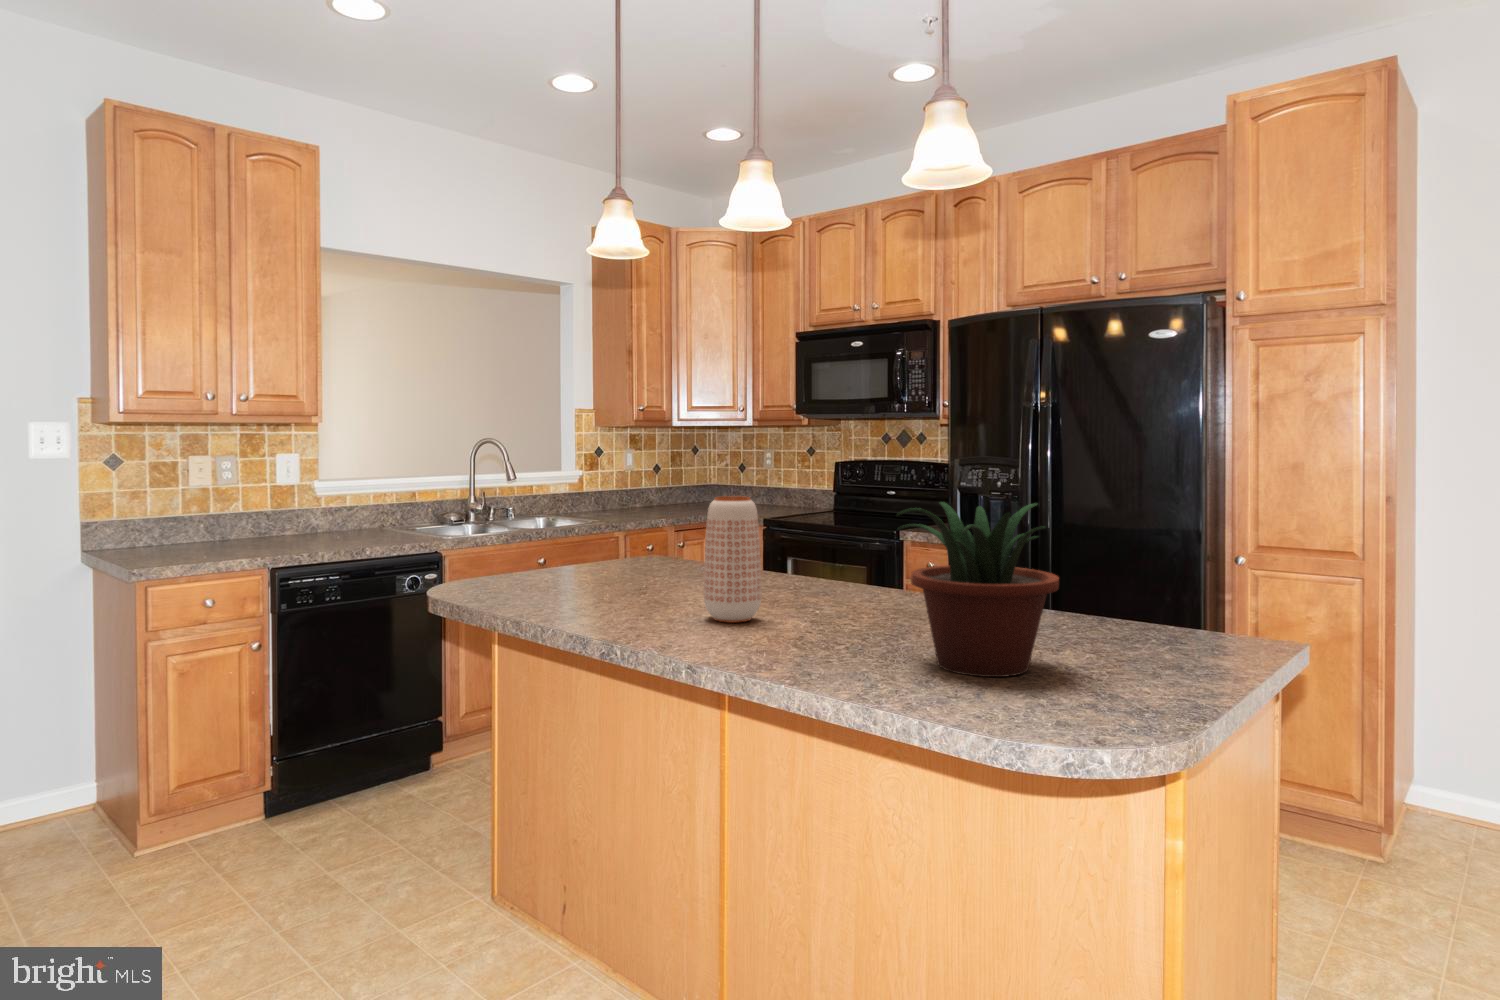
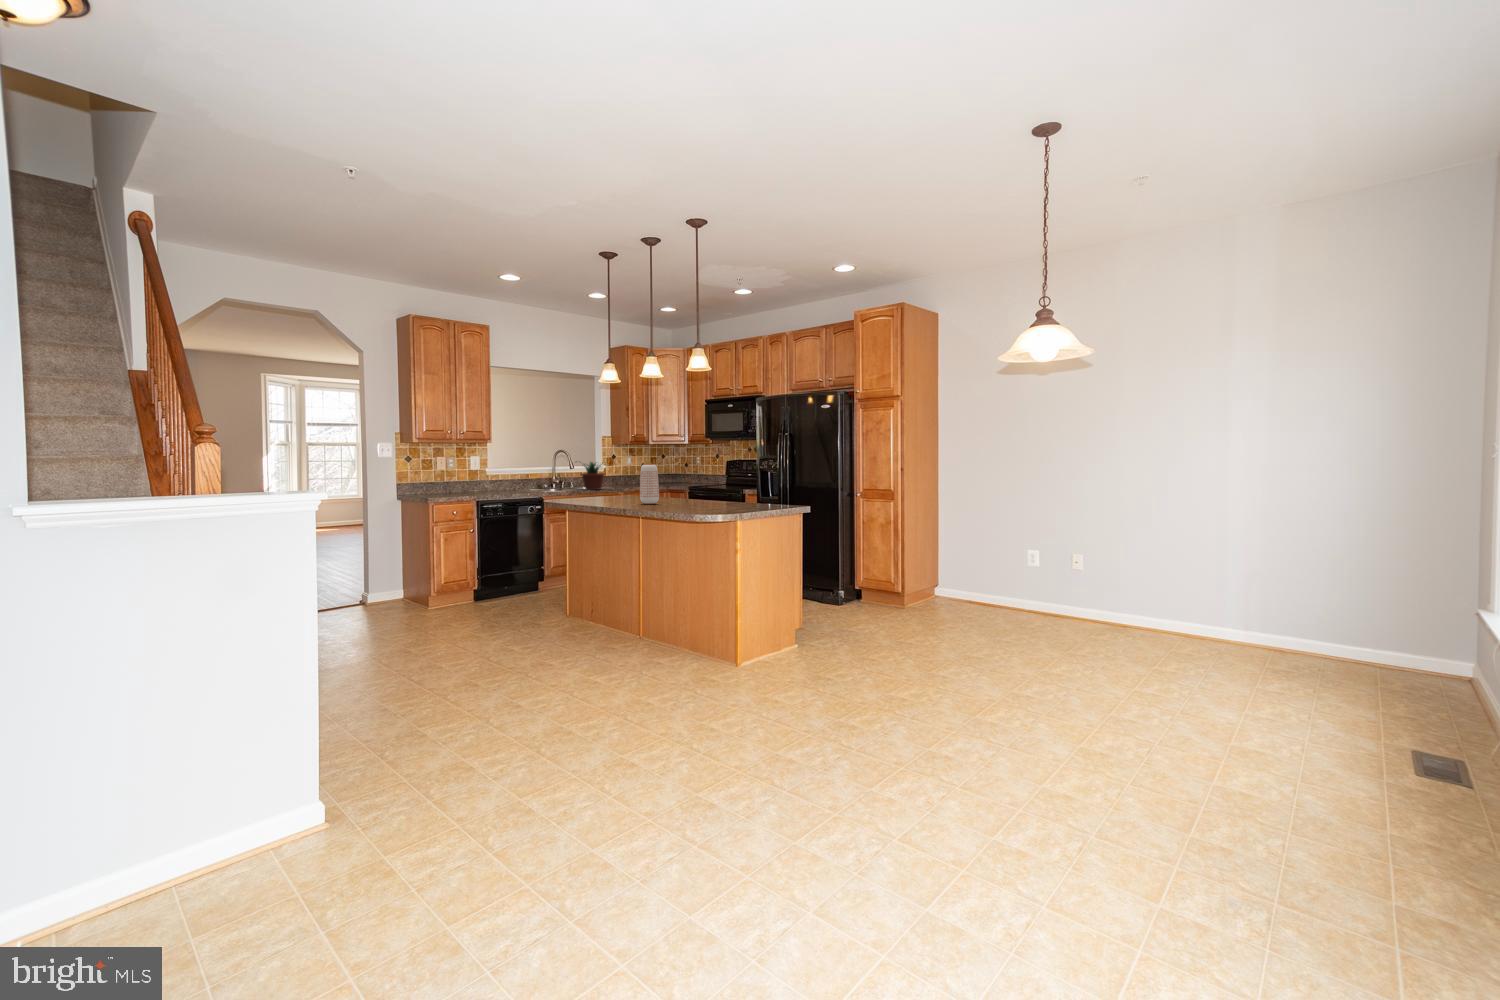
potted plant: present [897,502,1059,677] -> present [581,462,605,490]

